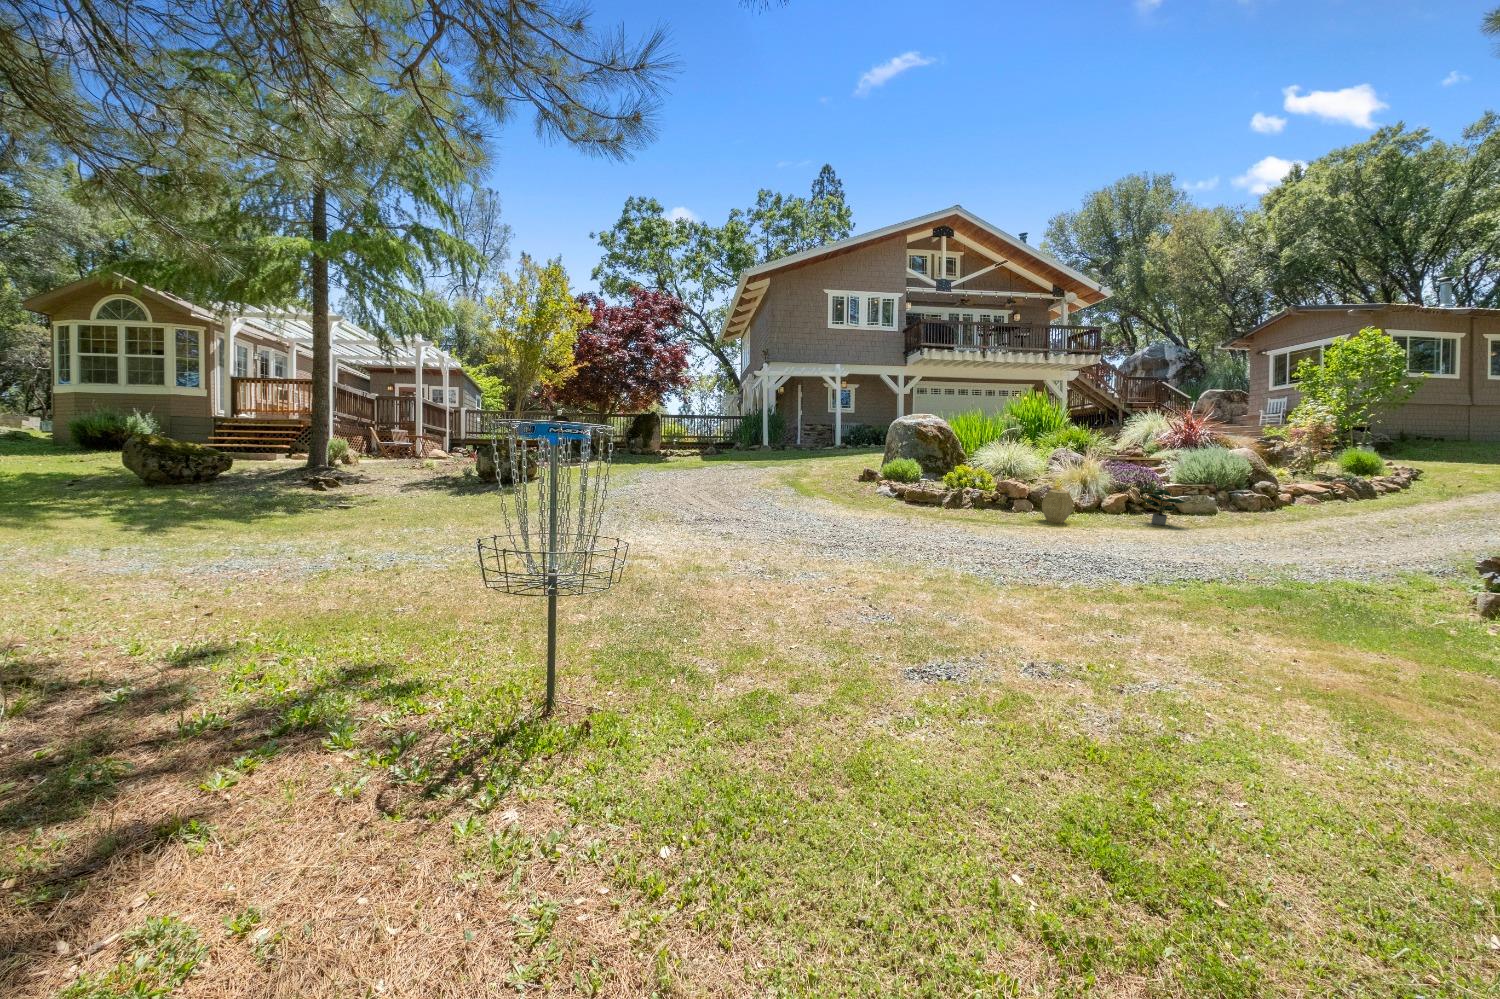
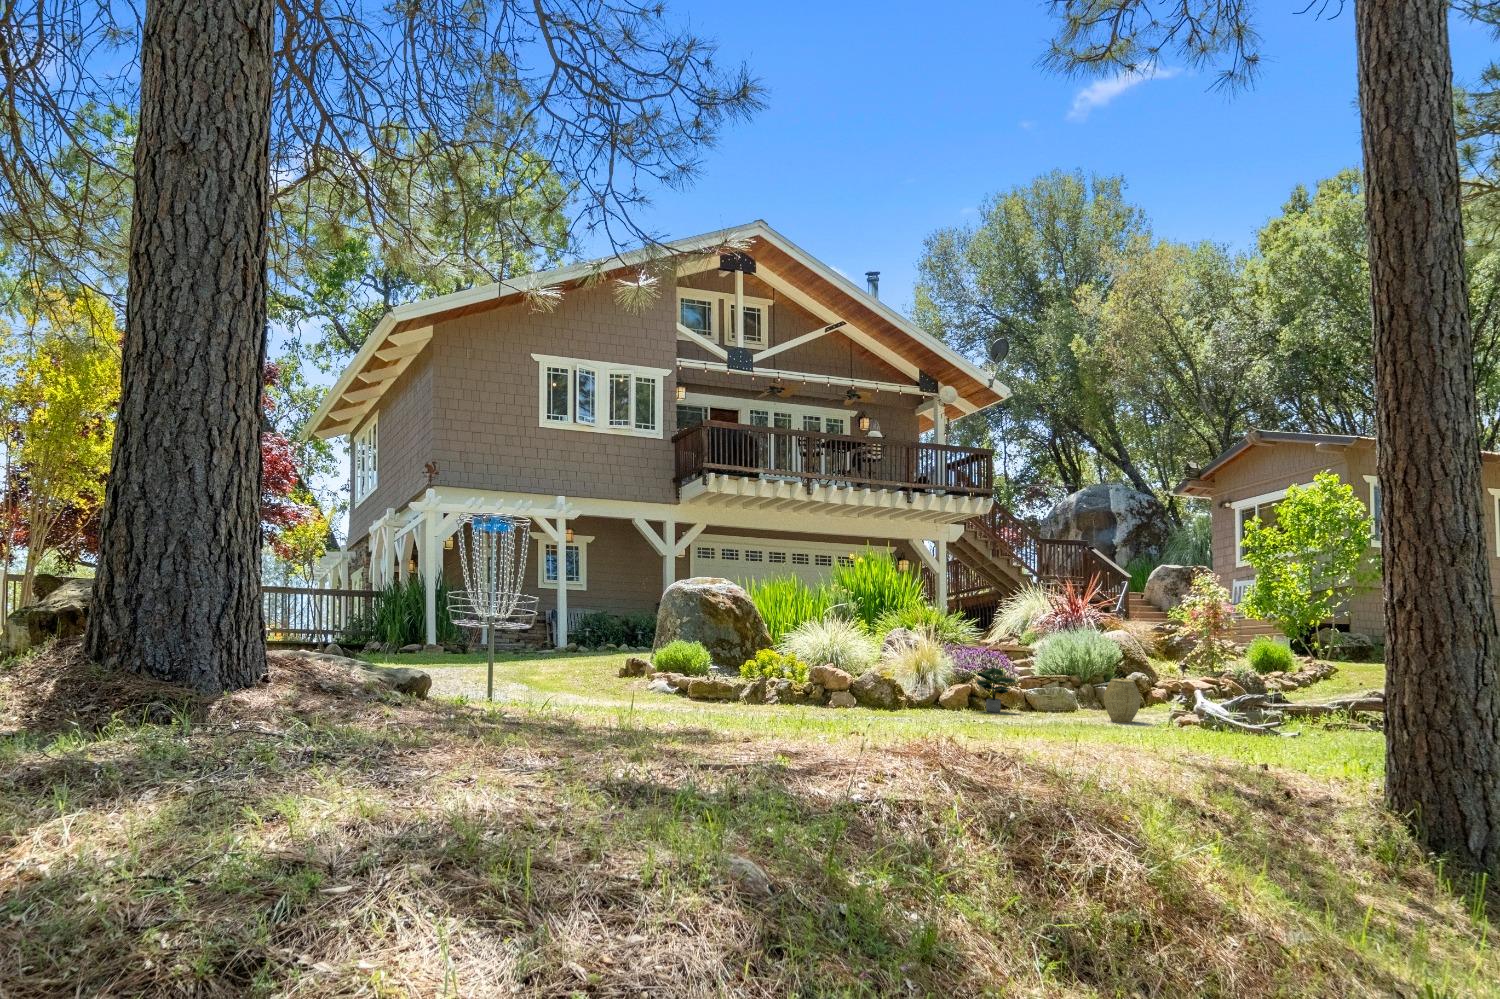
woven basket: present [1042,489,1073,524] -> present [1104,678,1141,723]

